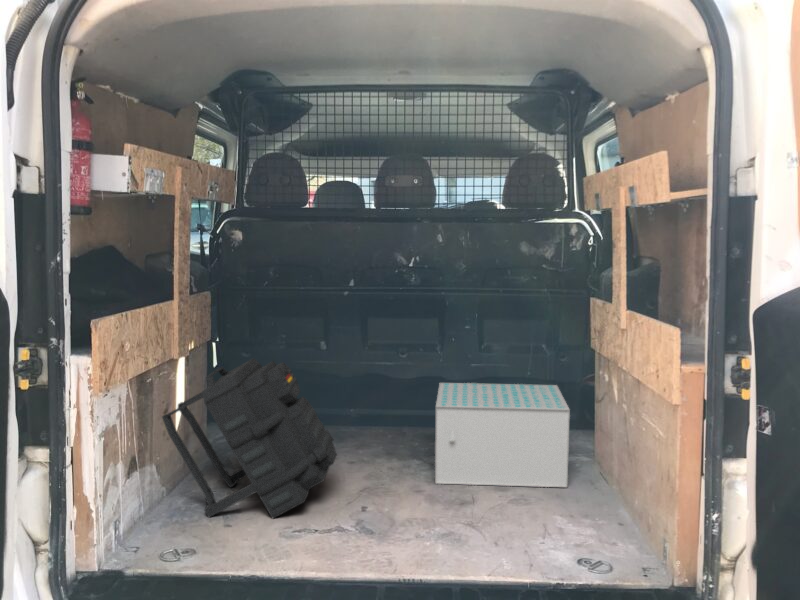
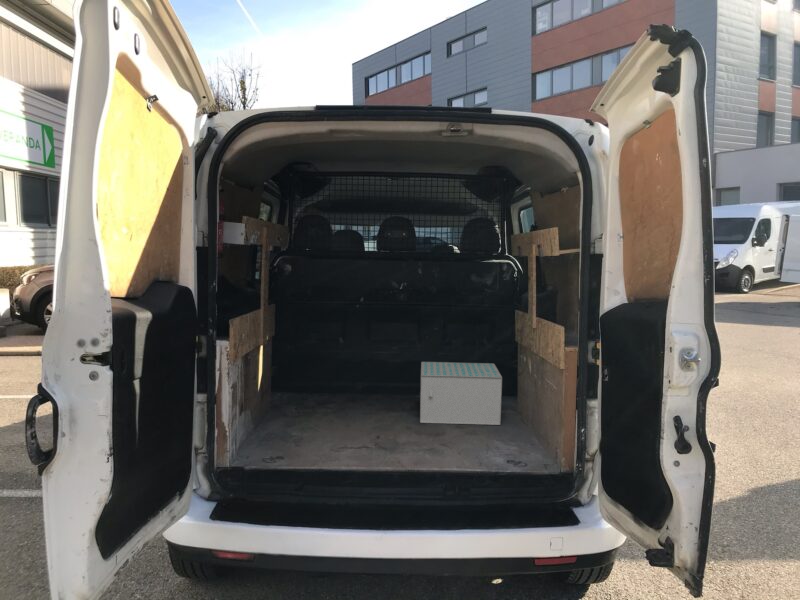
backpack: present [162,358,337,519] -> none [256,345,361,442]

